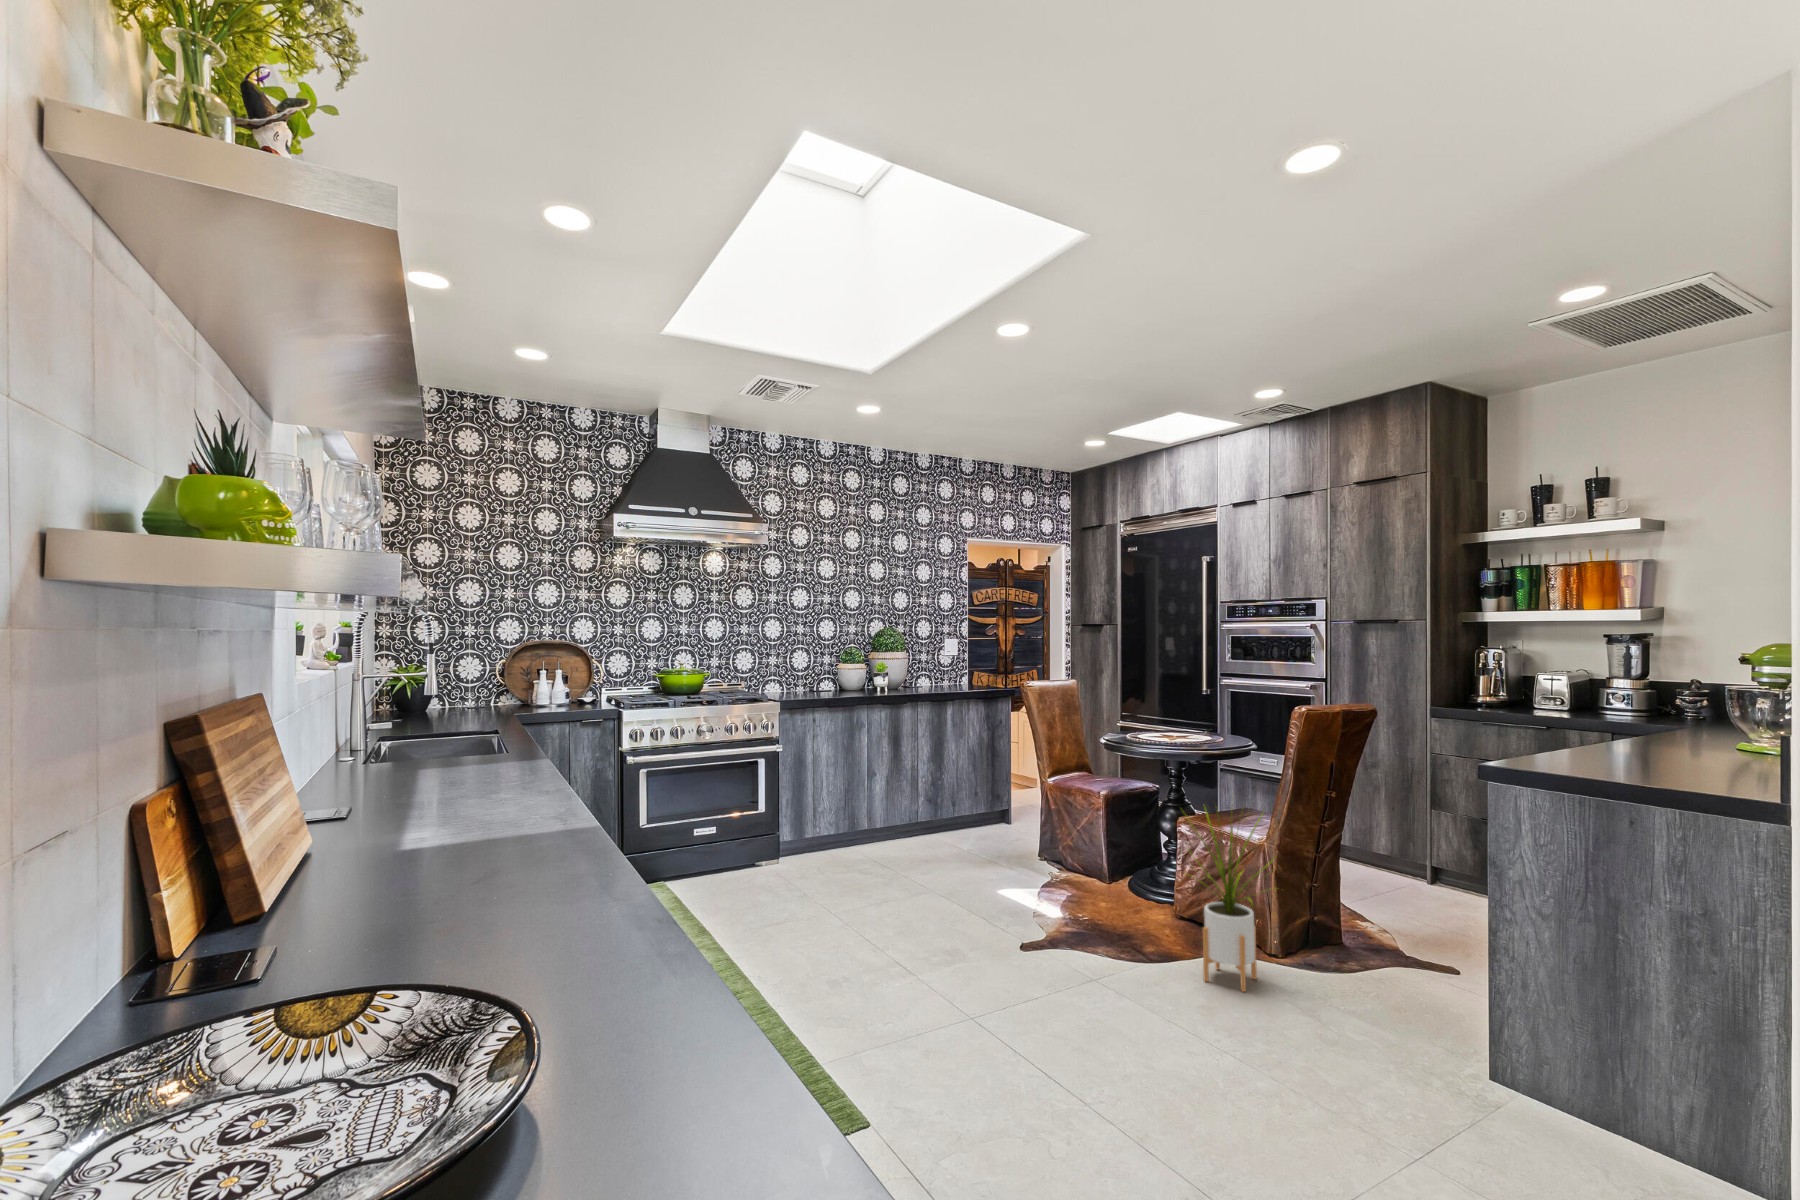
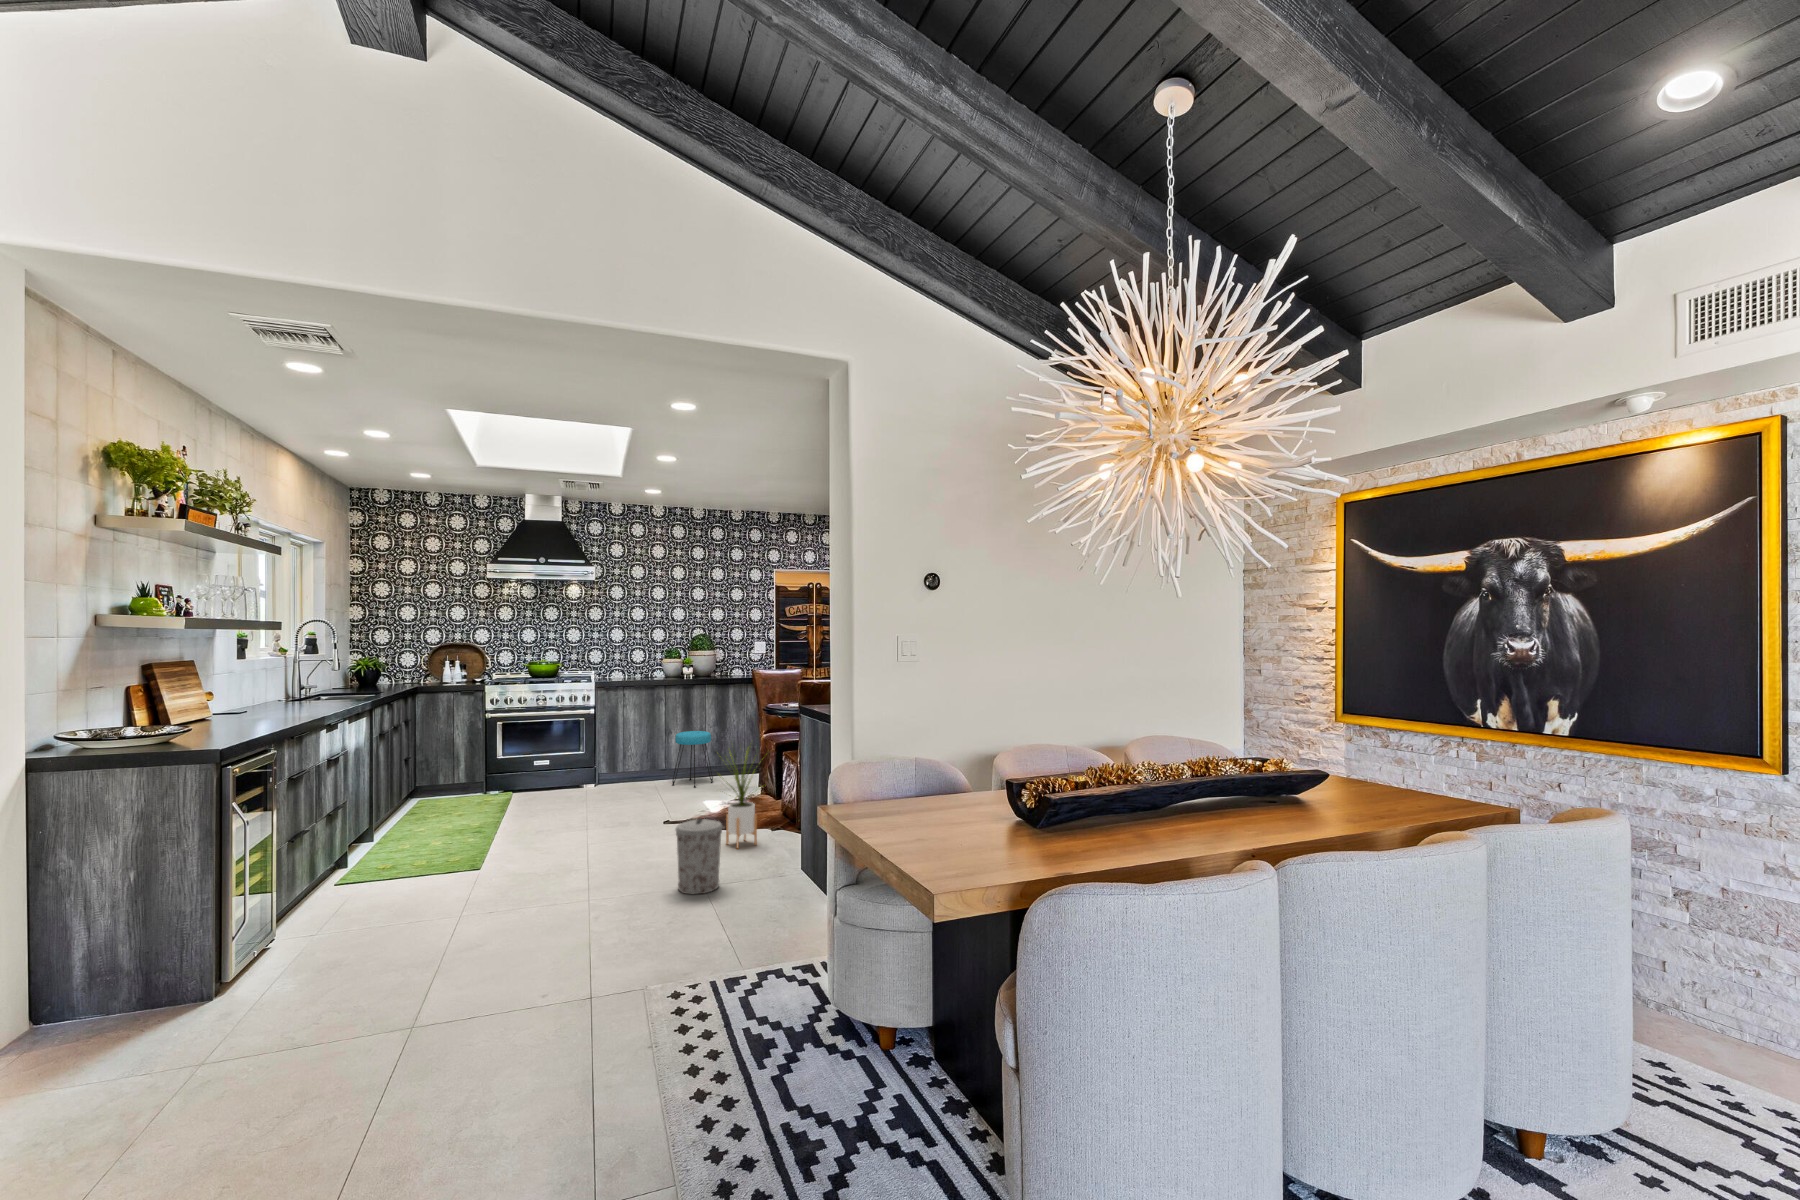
stool: none [891,770,943,856] -> present [672,731,713,787]
trash can: none [1332,970,1442,1143] -> present [676,818,723,894]

